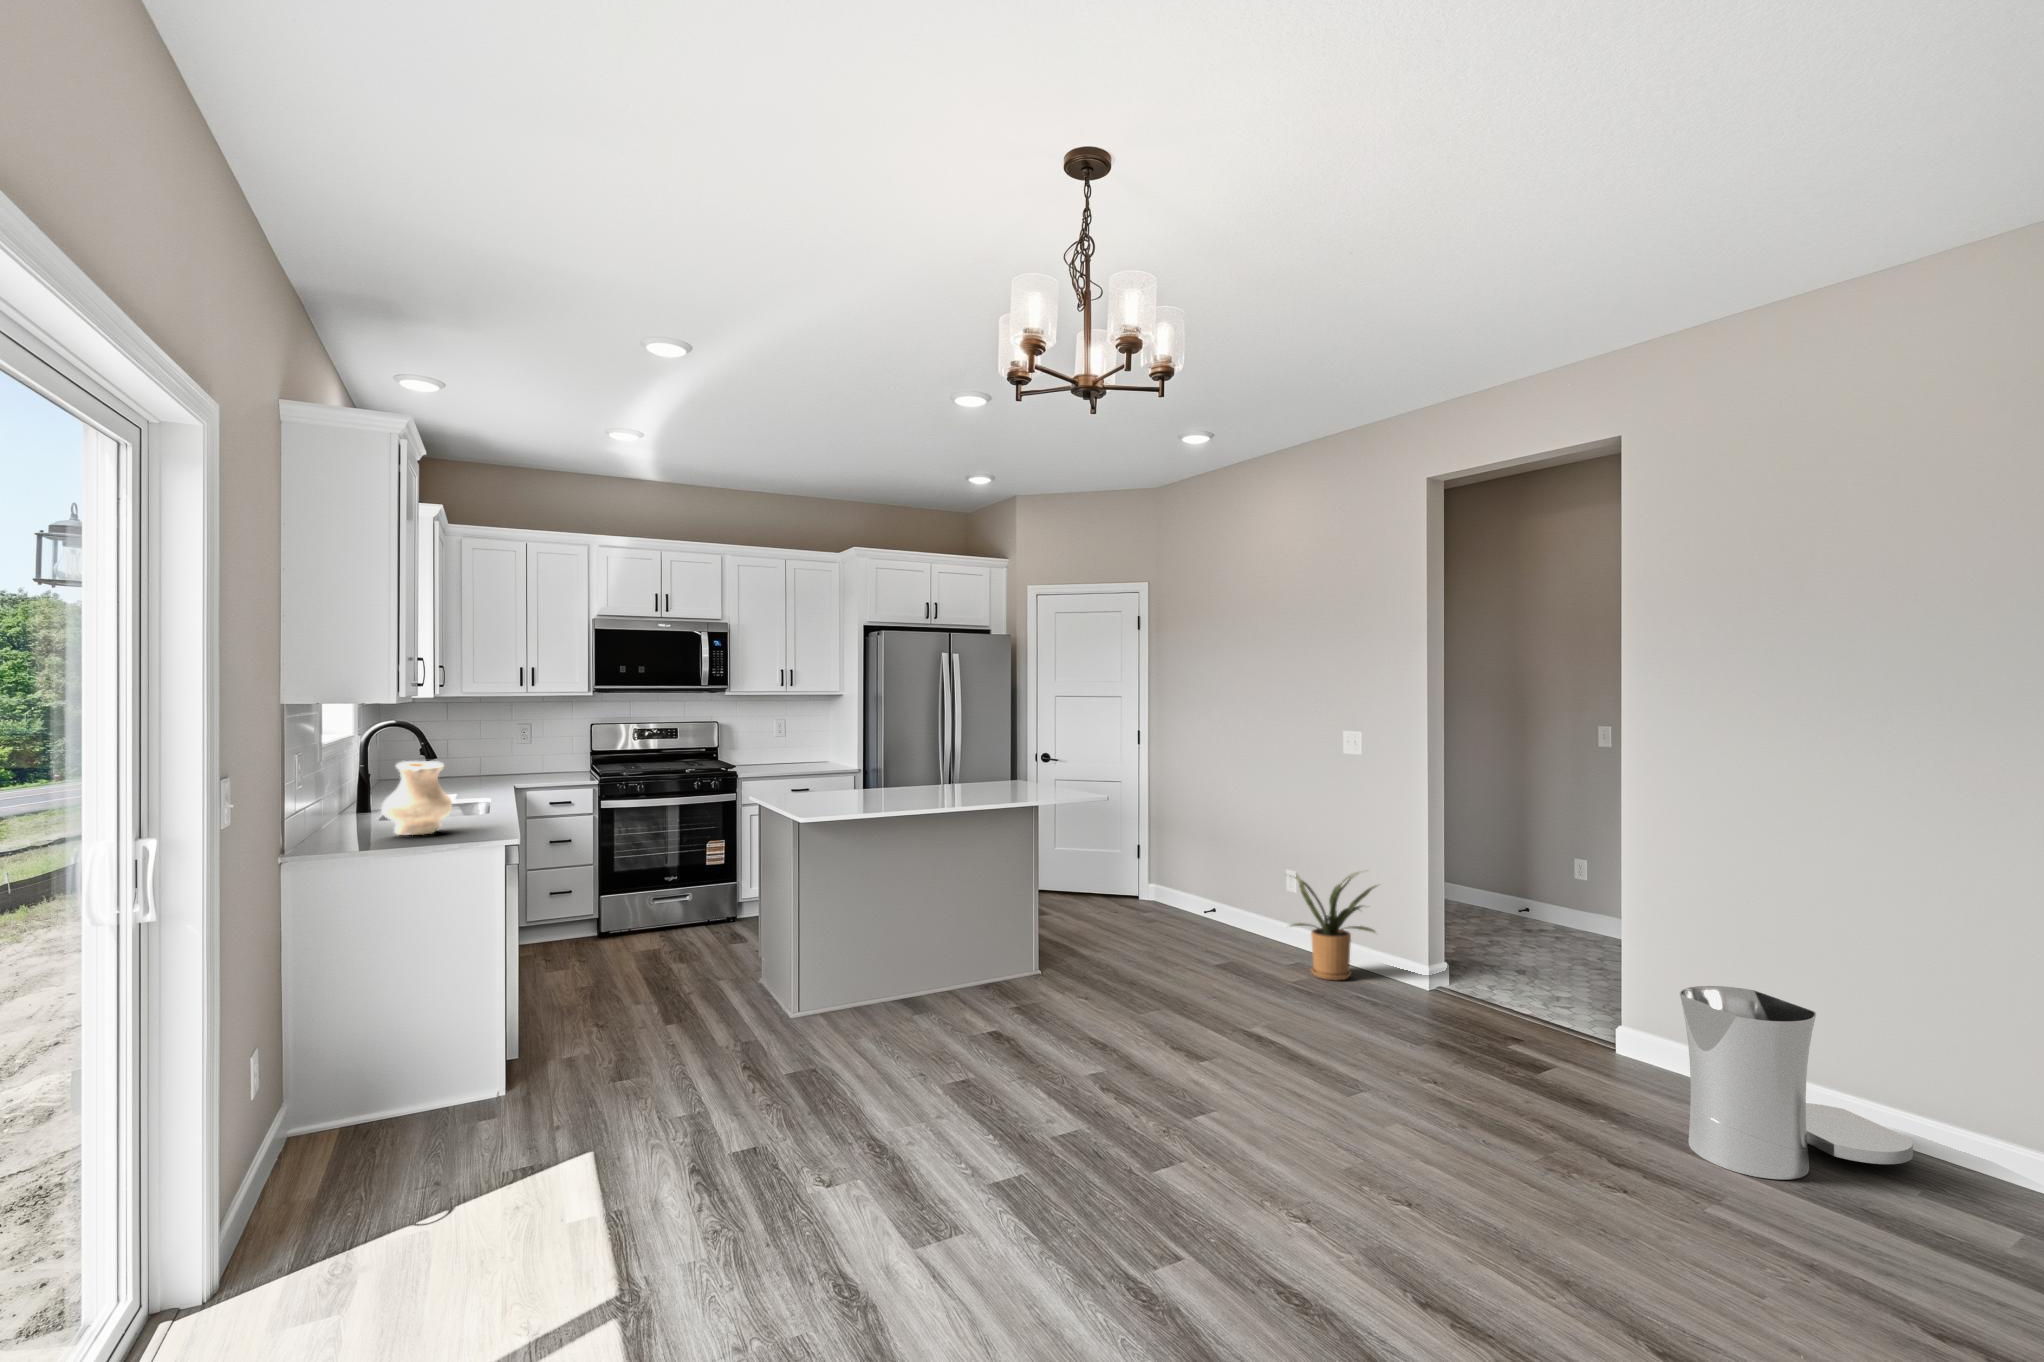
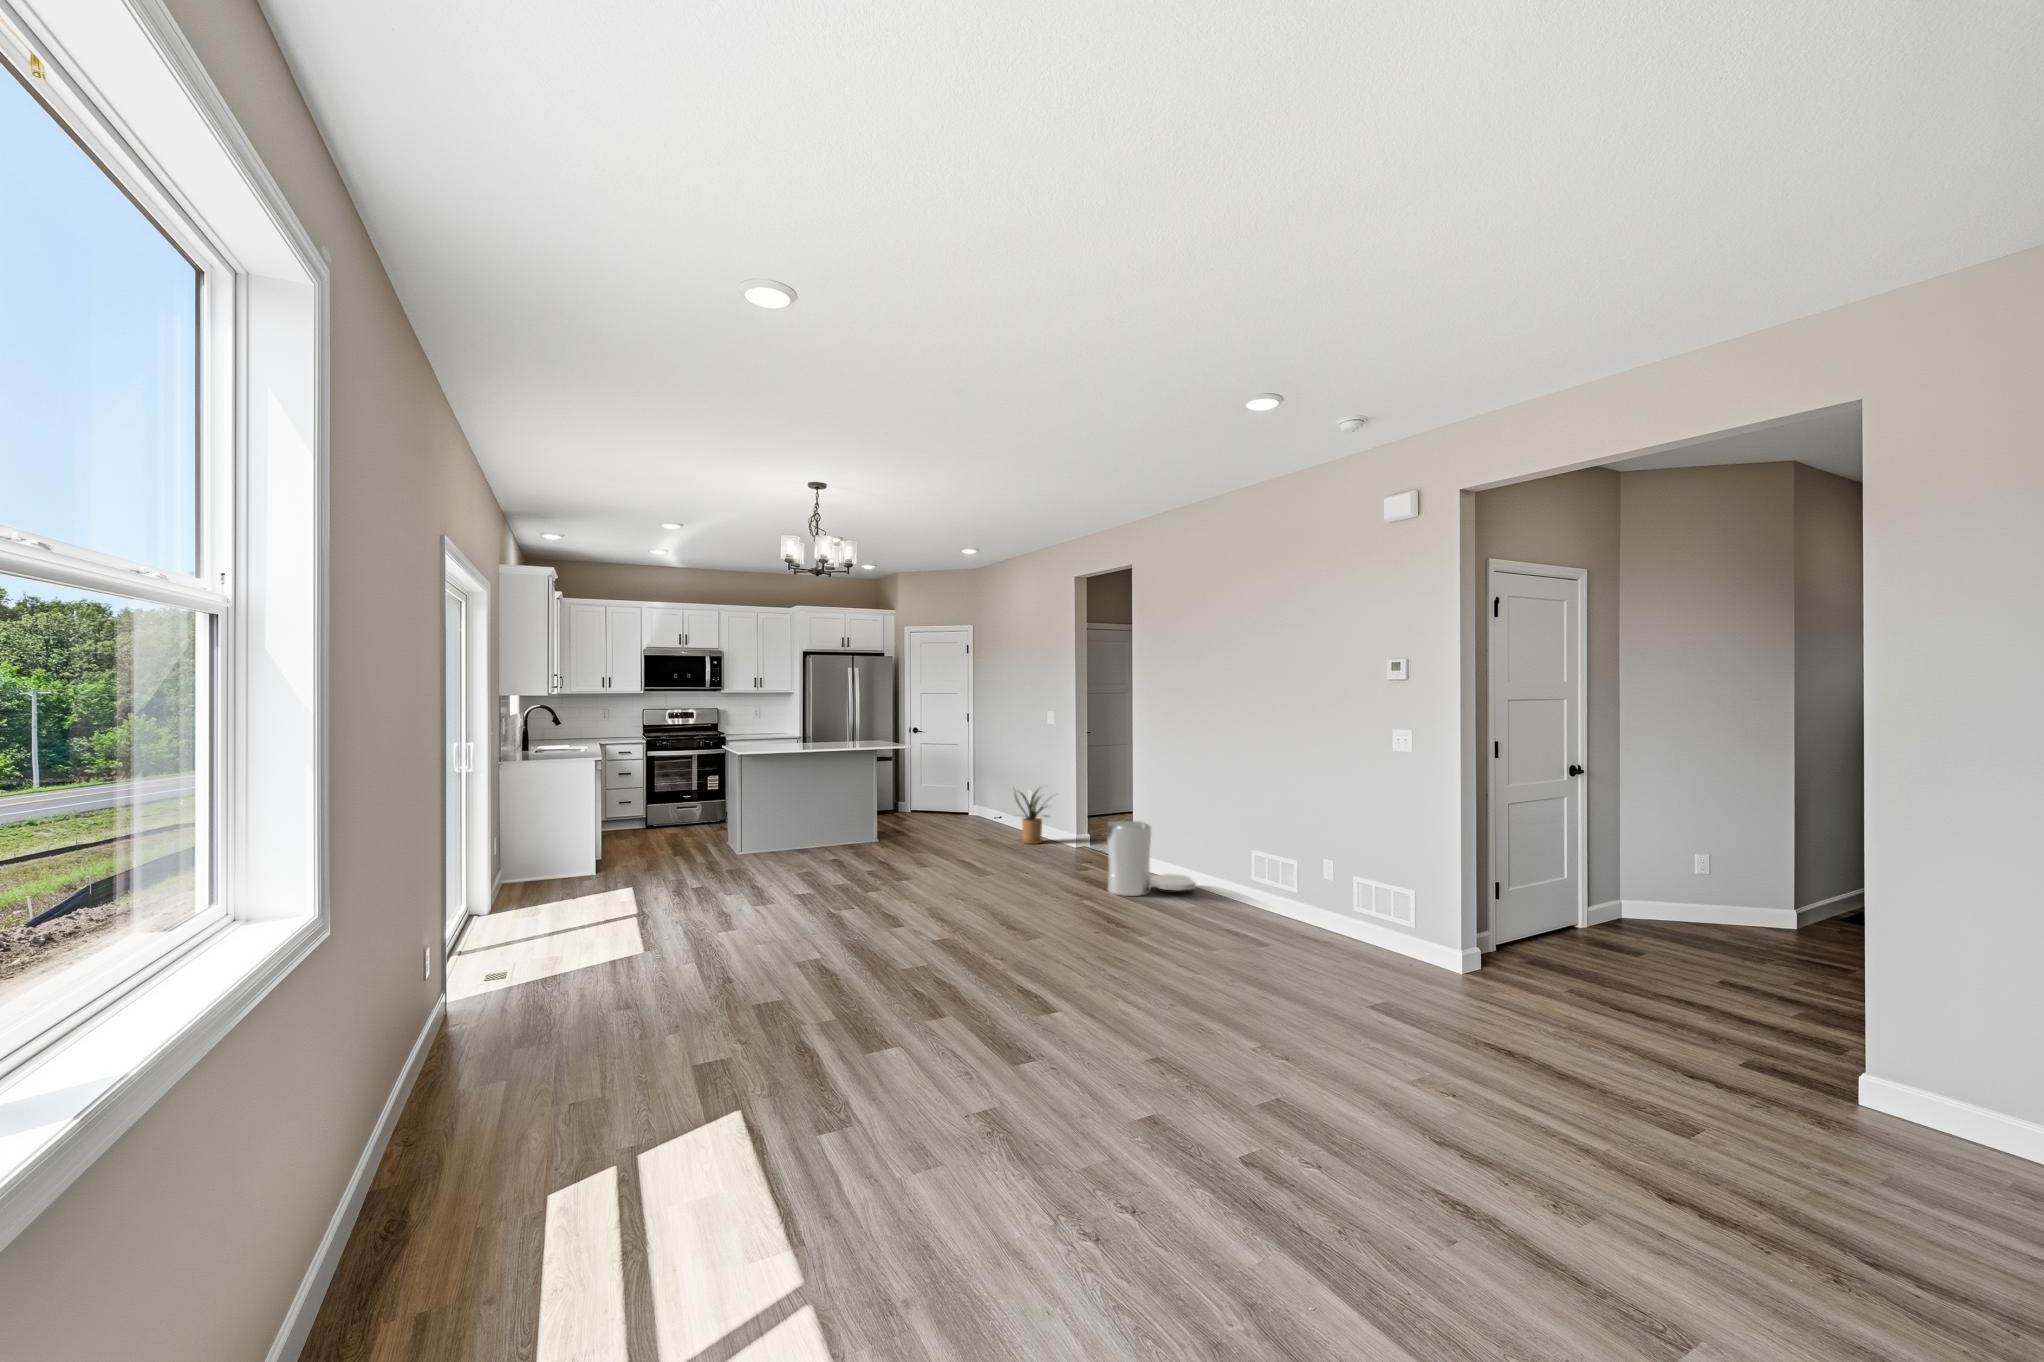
vase: present [381,761,452,835] -> none [540,722,571,756]

